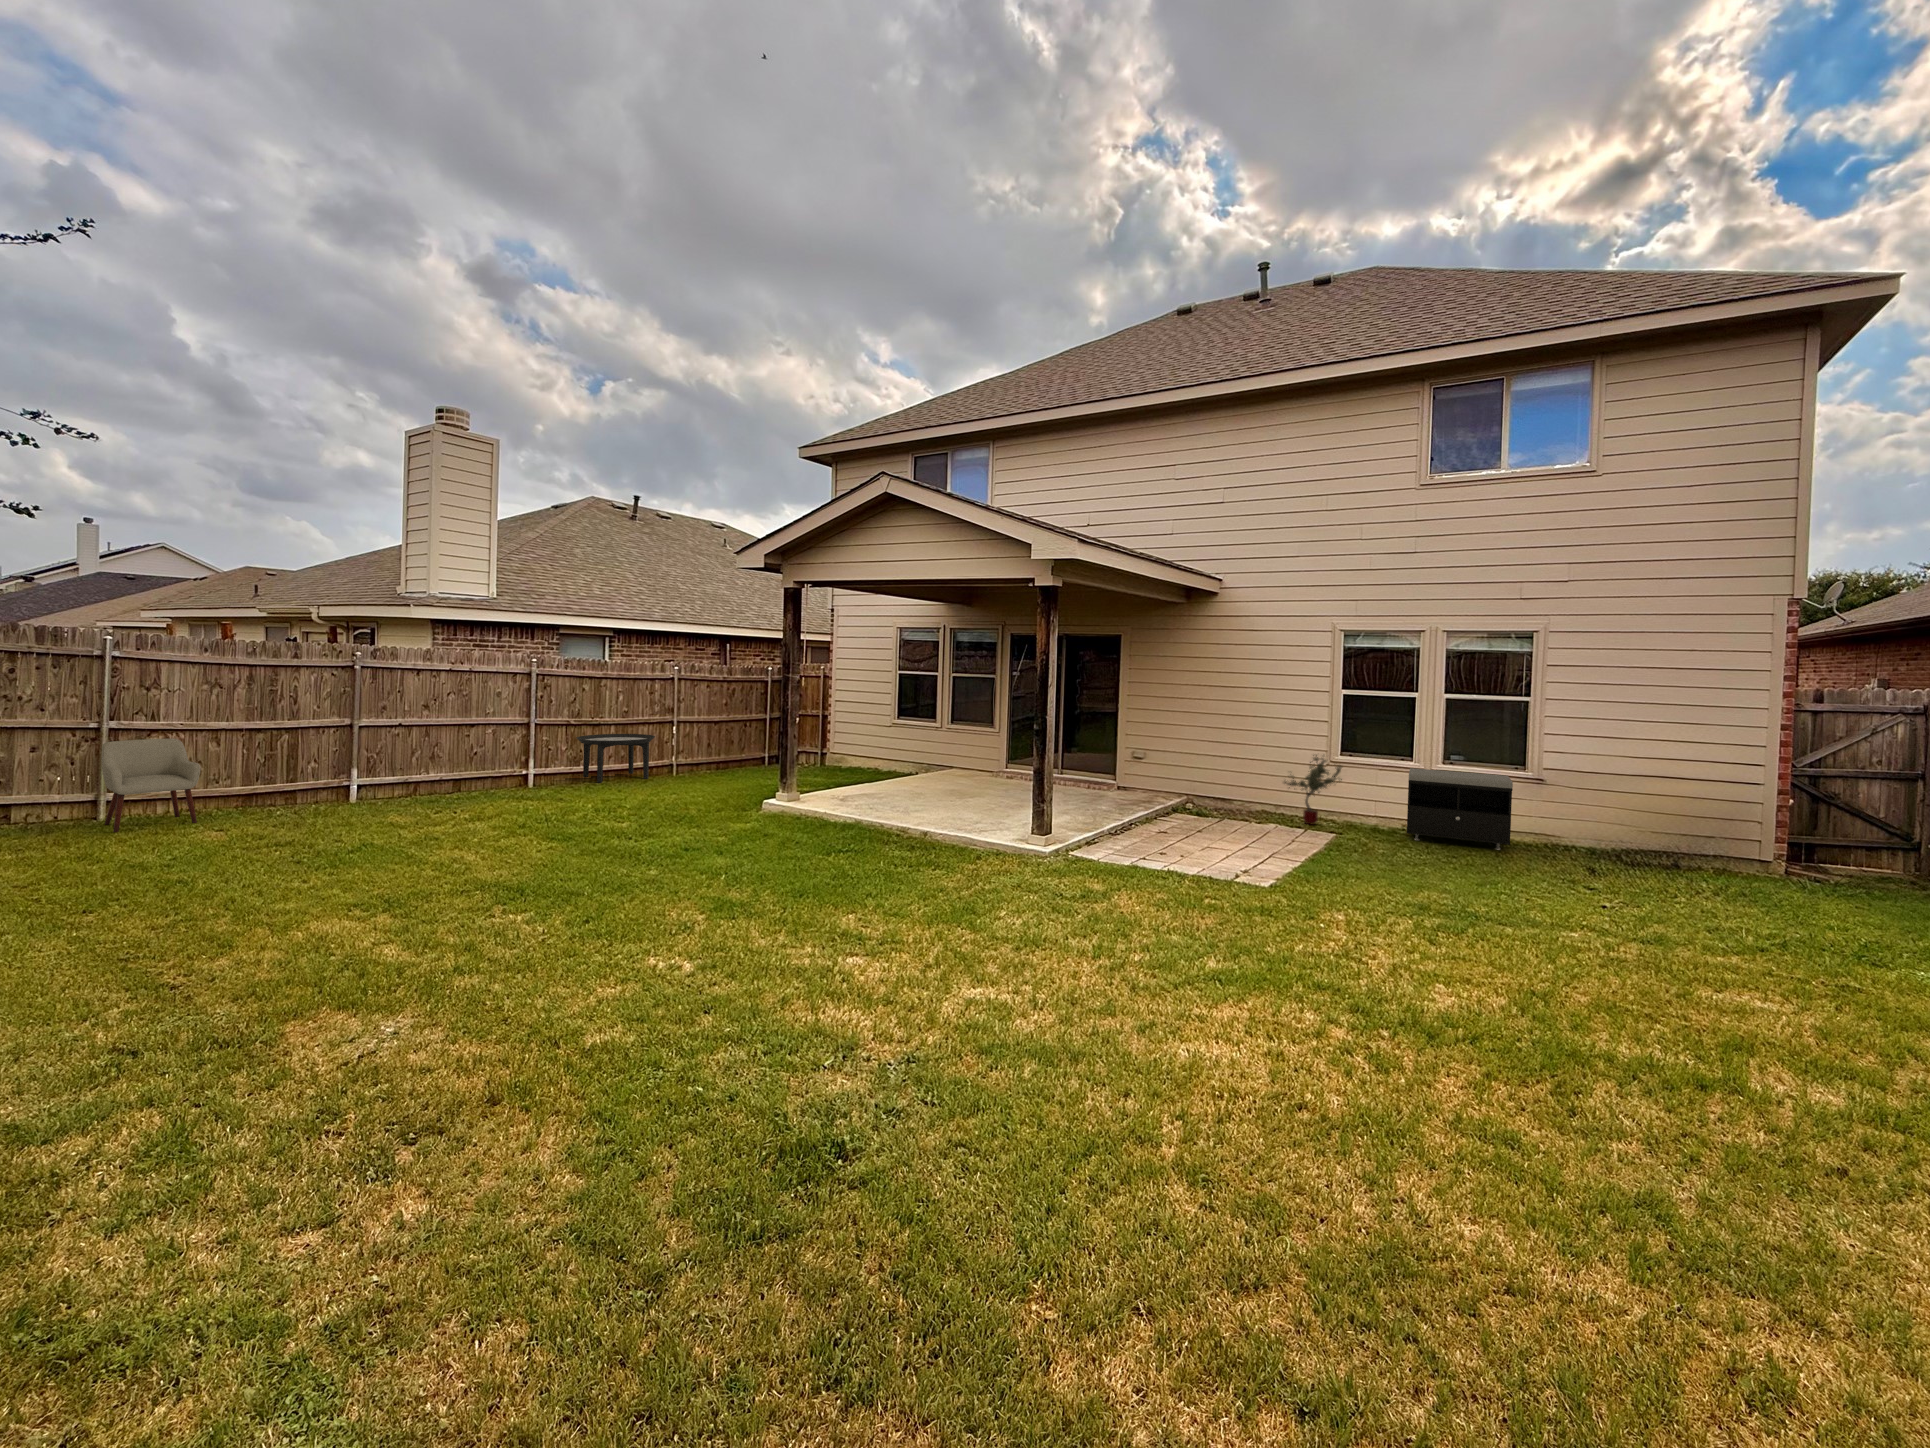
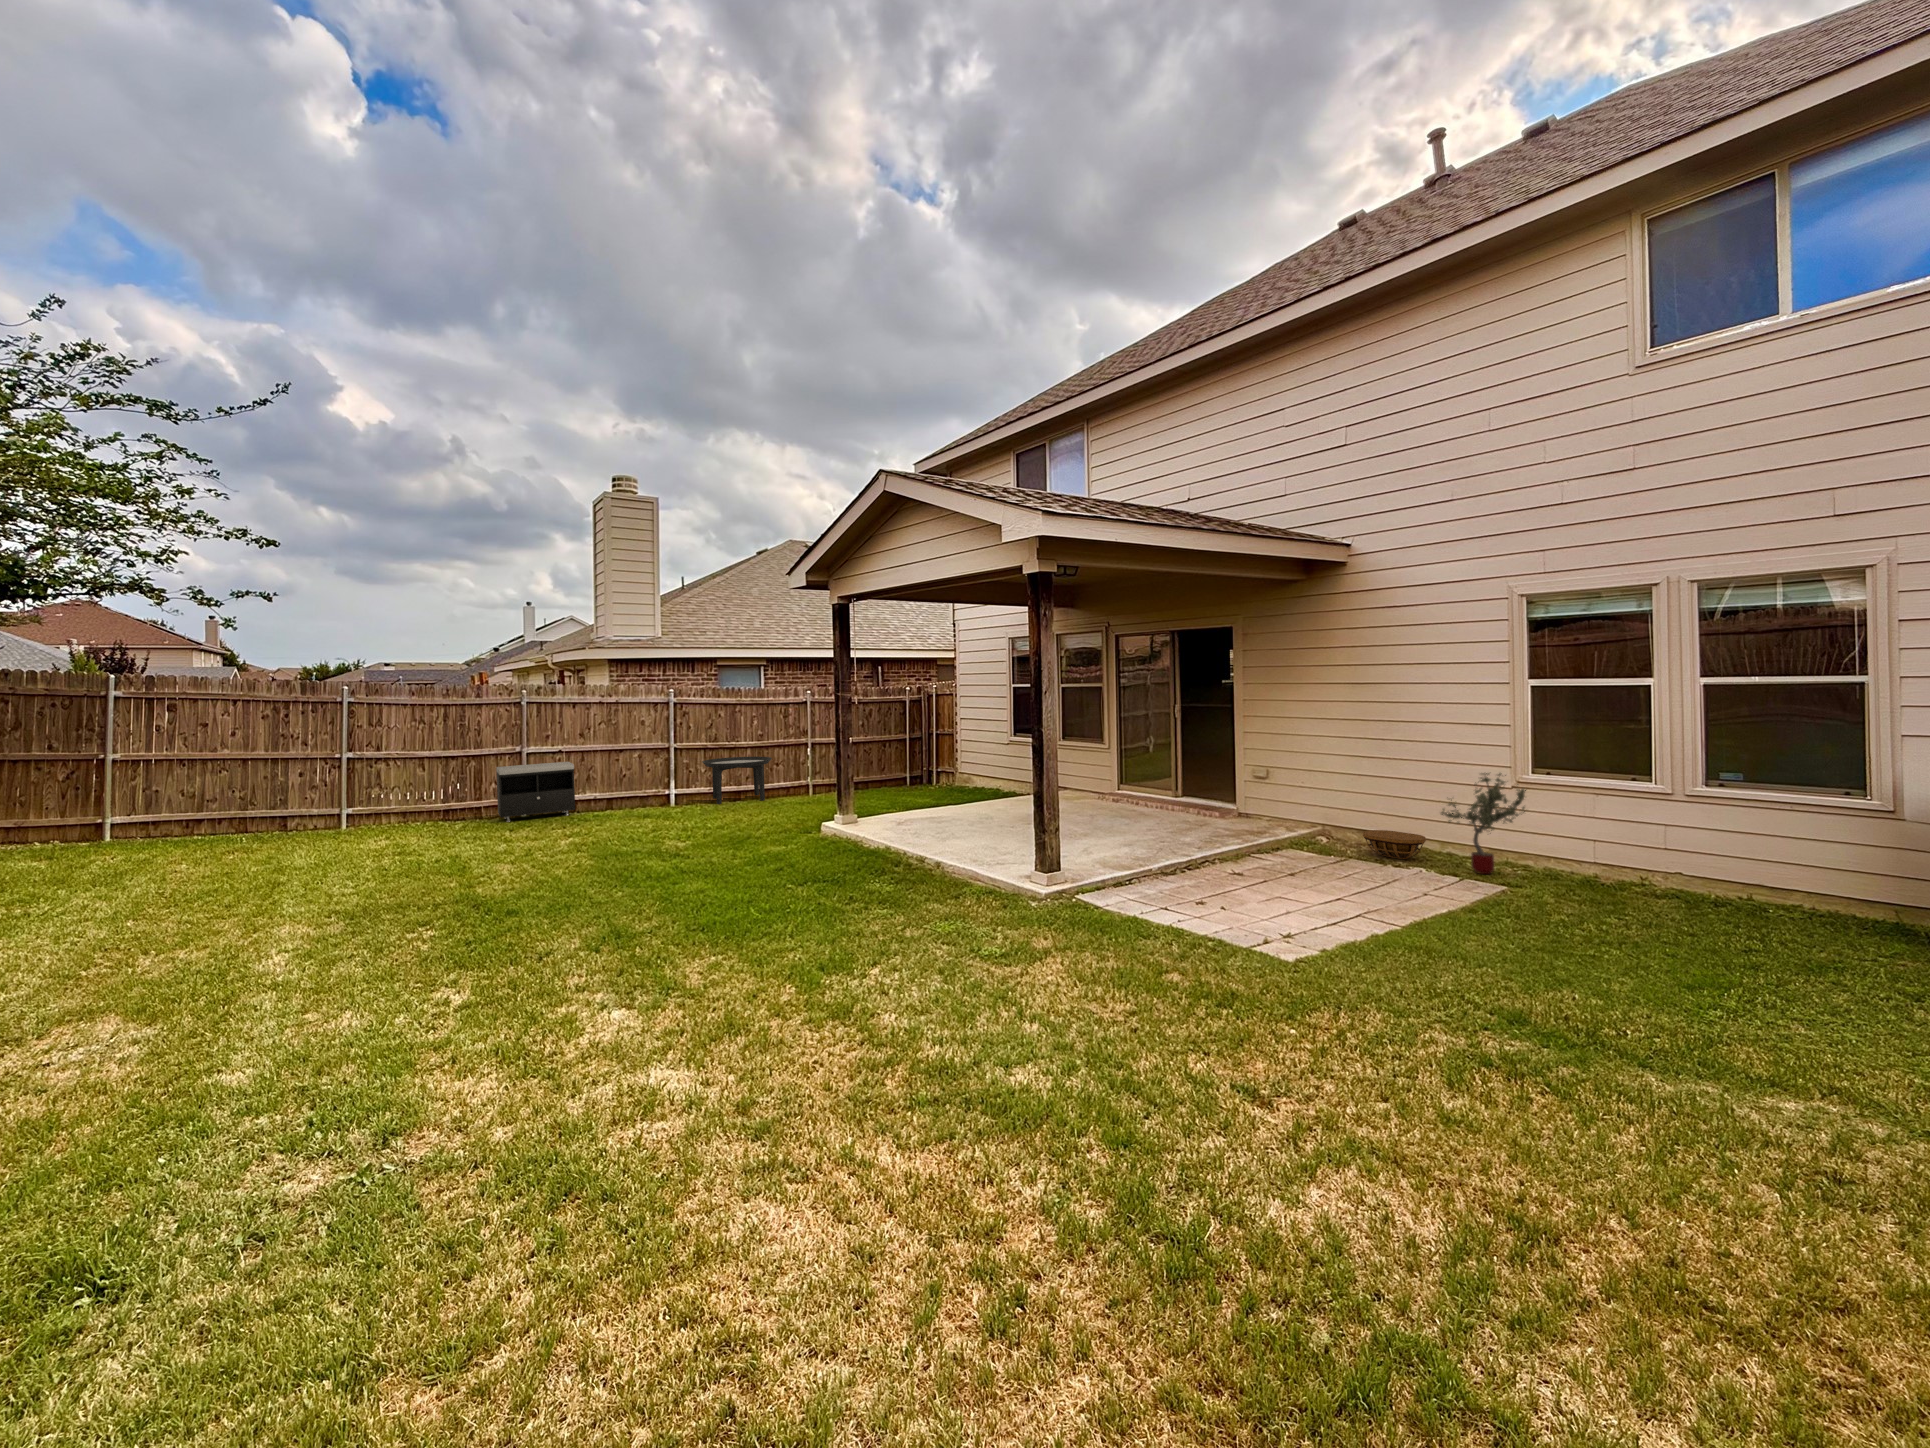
chair: present [102,739,200,832] -> none [348,766,407,839]
storage bench: present [1407,768,1513,850] -> present [496,762,575,822]
basket: none [1225,796,1269,816] -> present [1363,830,1426,859]

